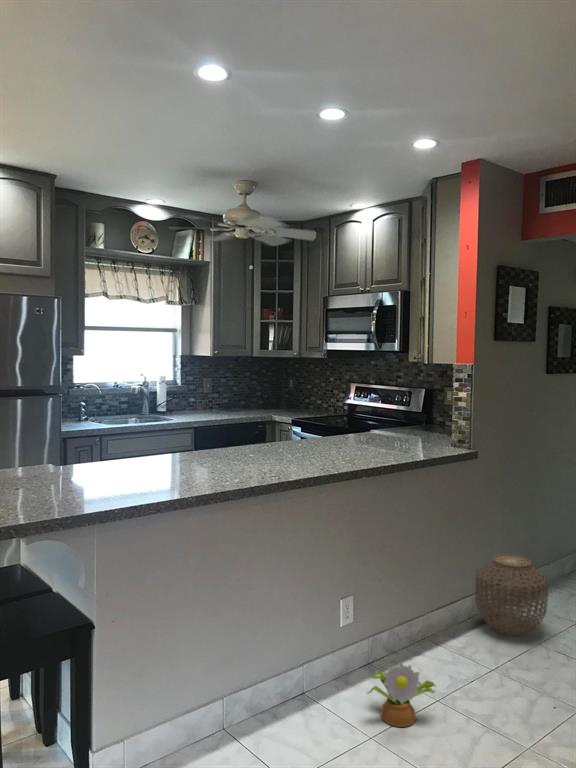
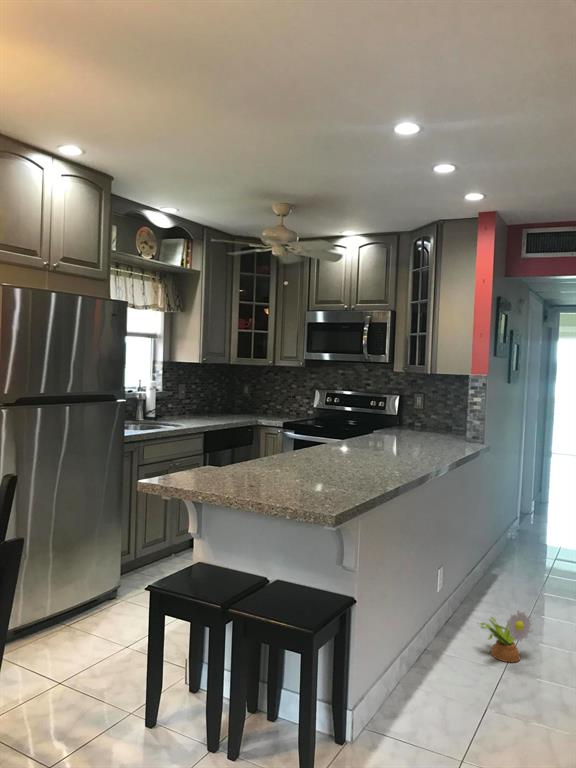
woven basket: present [475,554,548,636] -> none [488,526,545,590]

